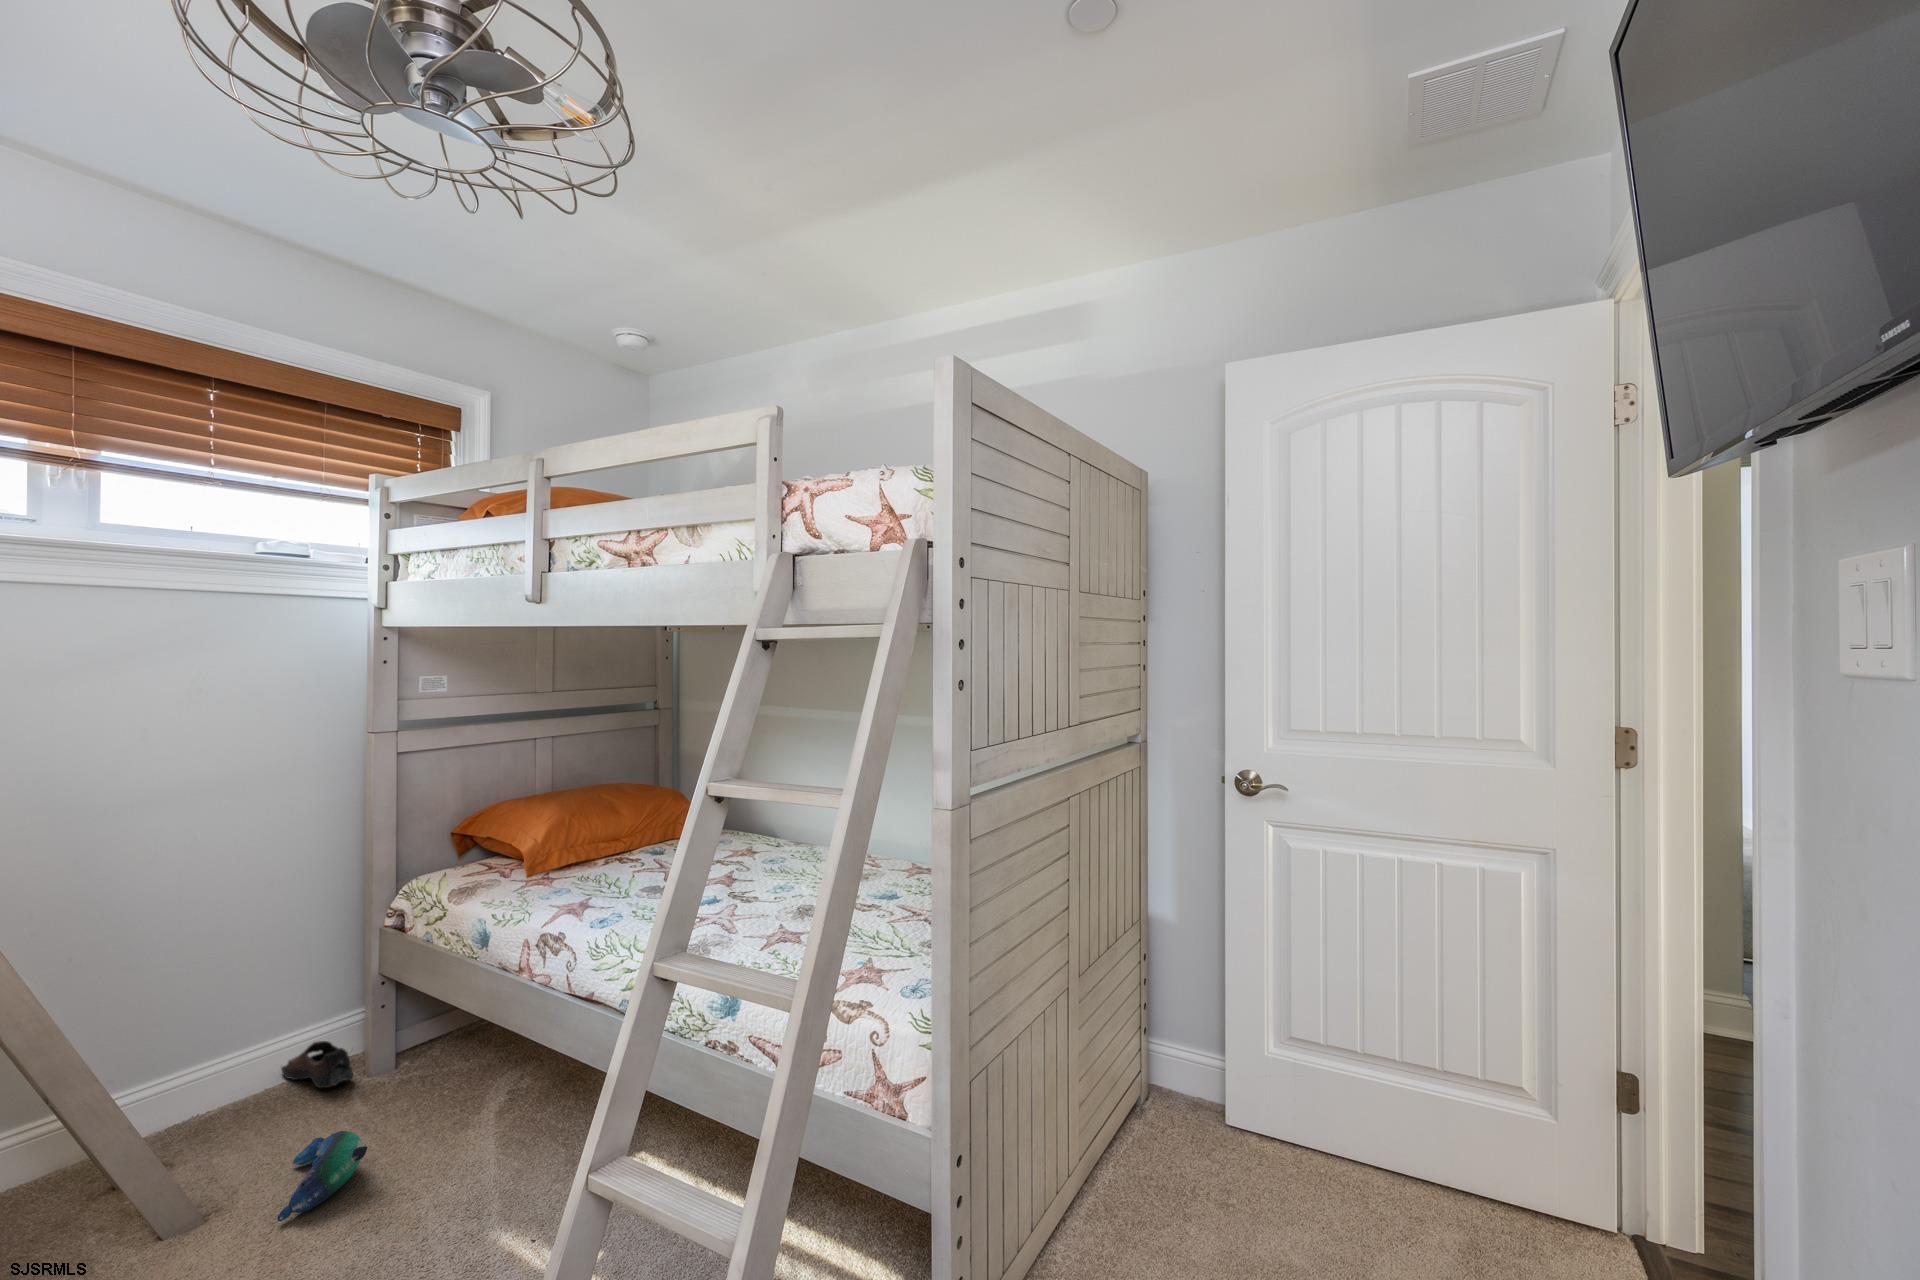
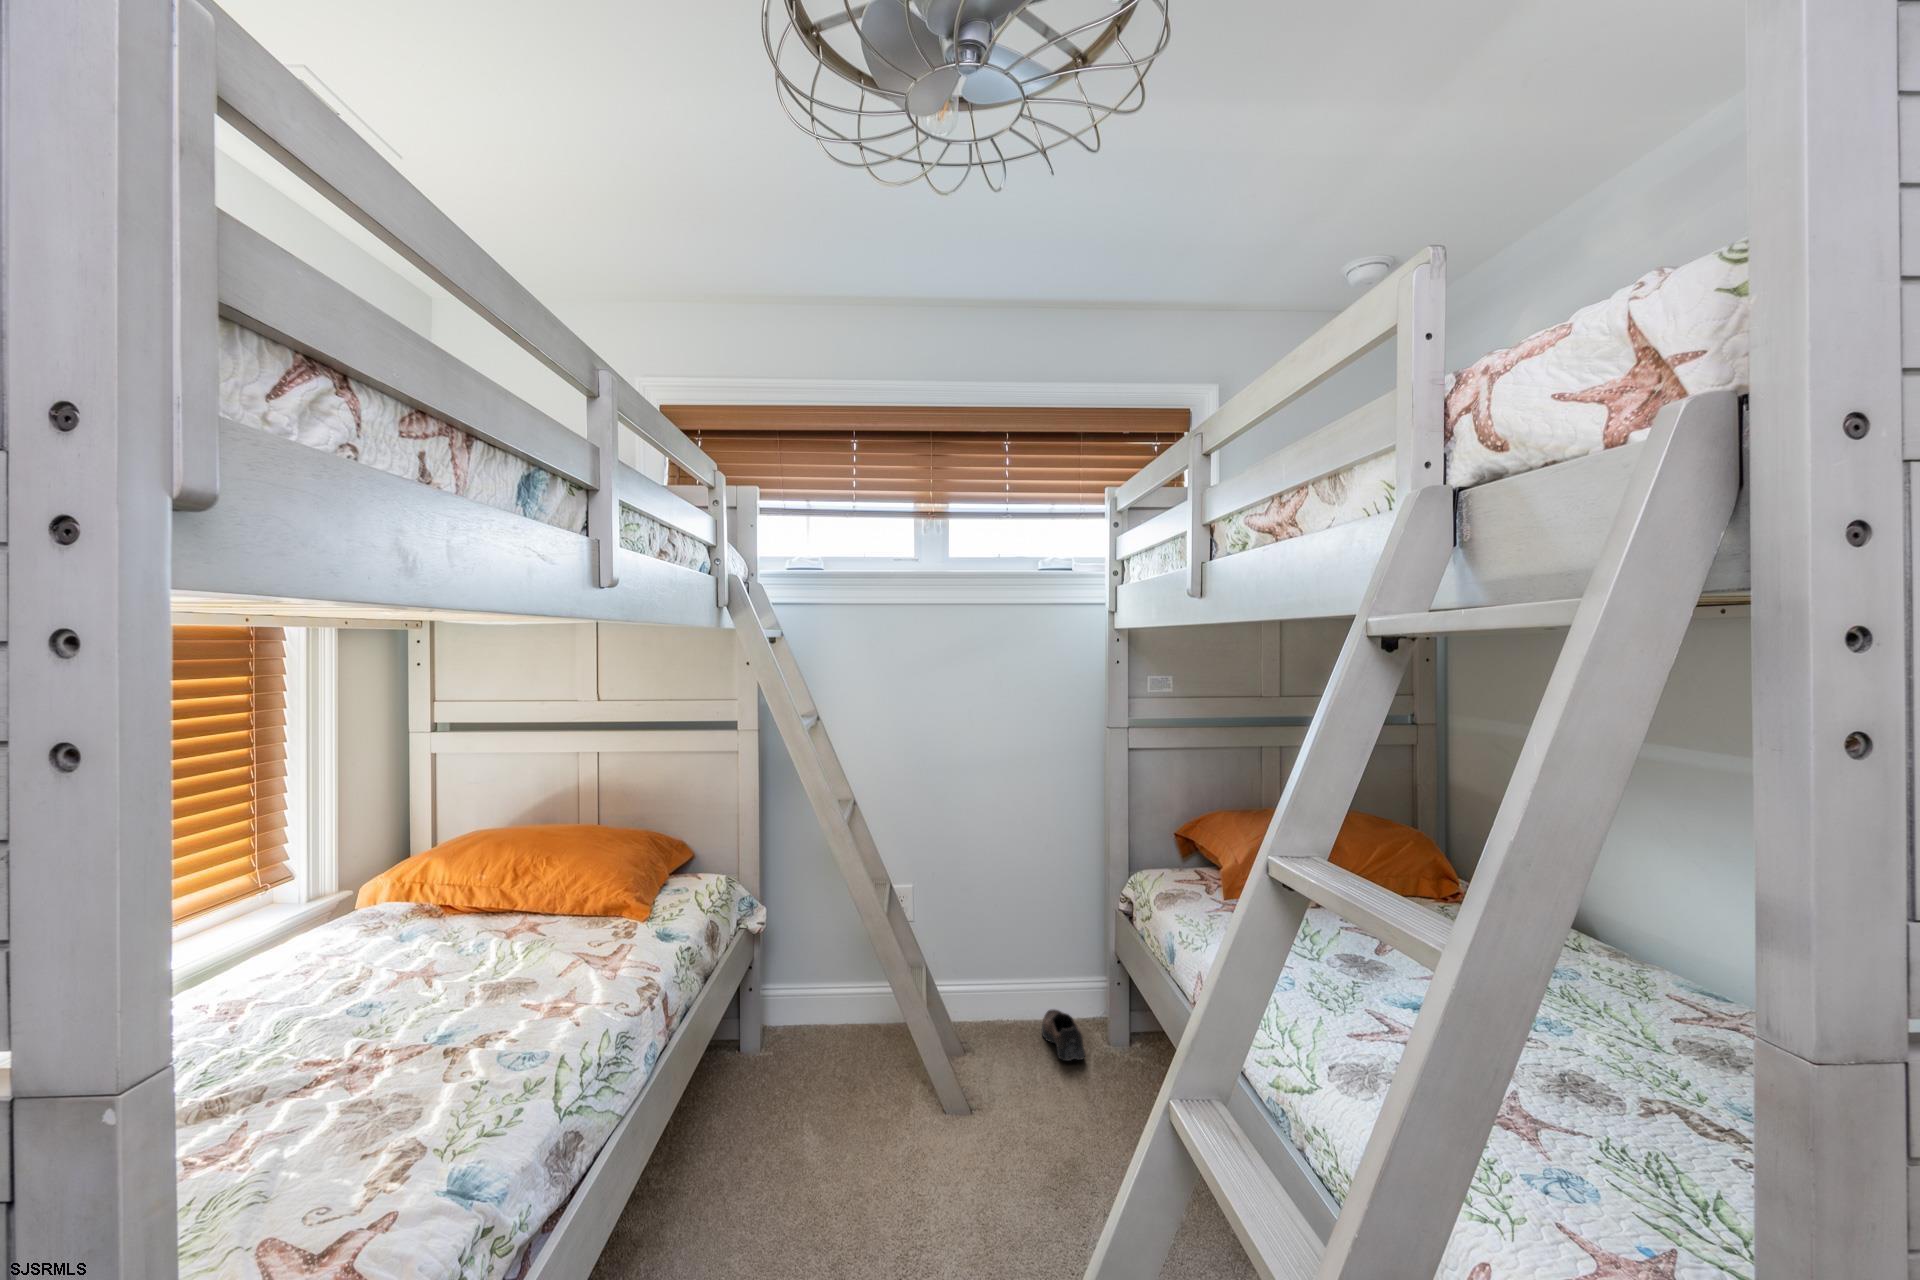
plush toy: present [277,1131,368,1221] -> none [977,1113,1054,1188]

